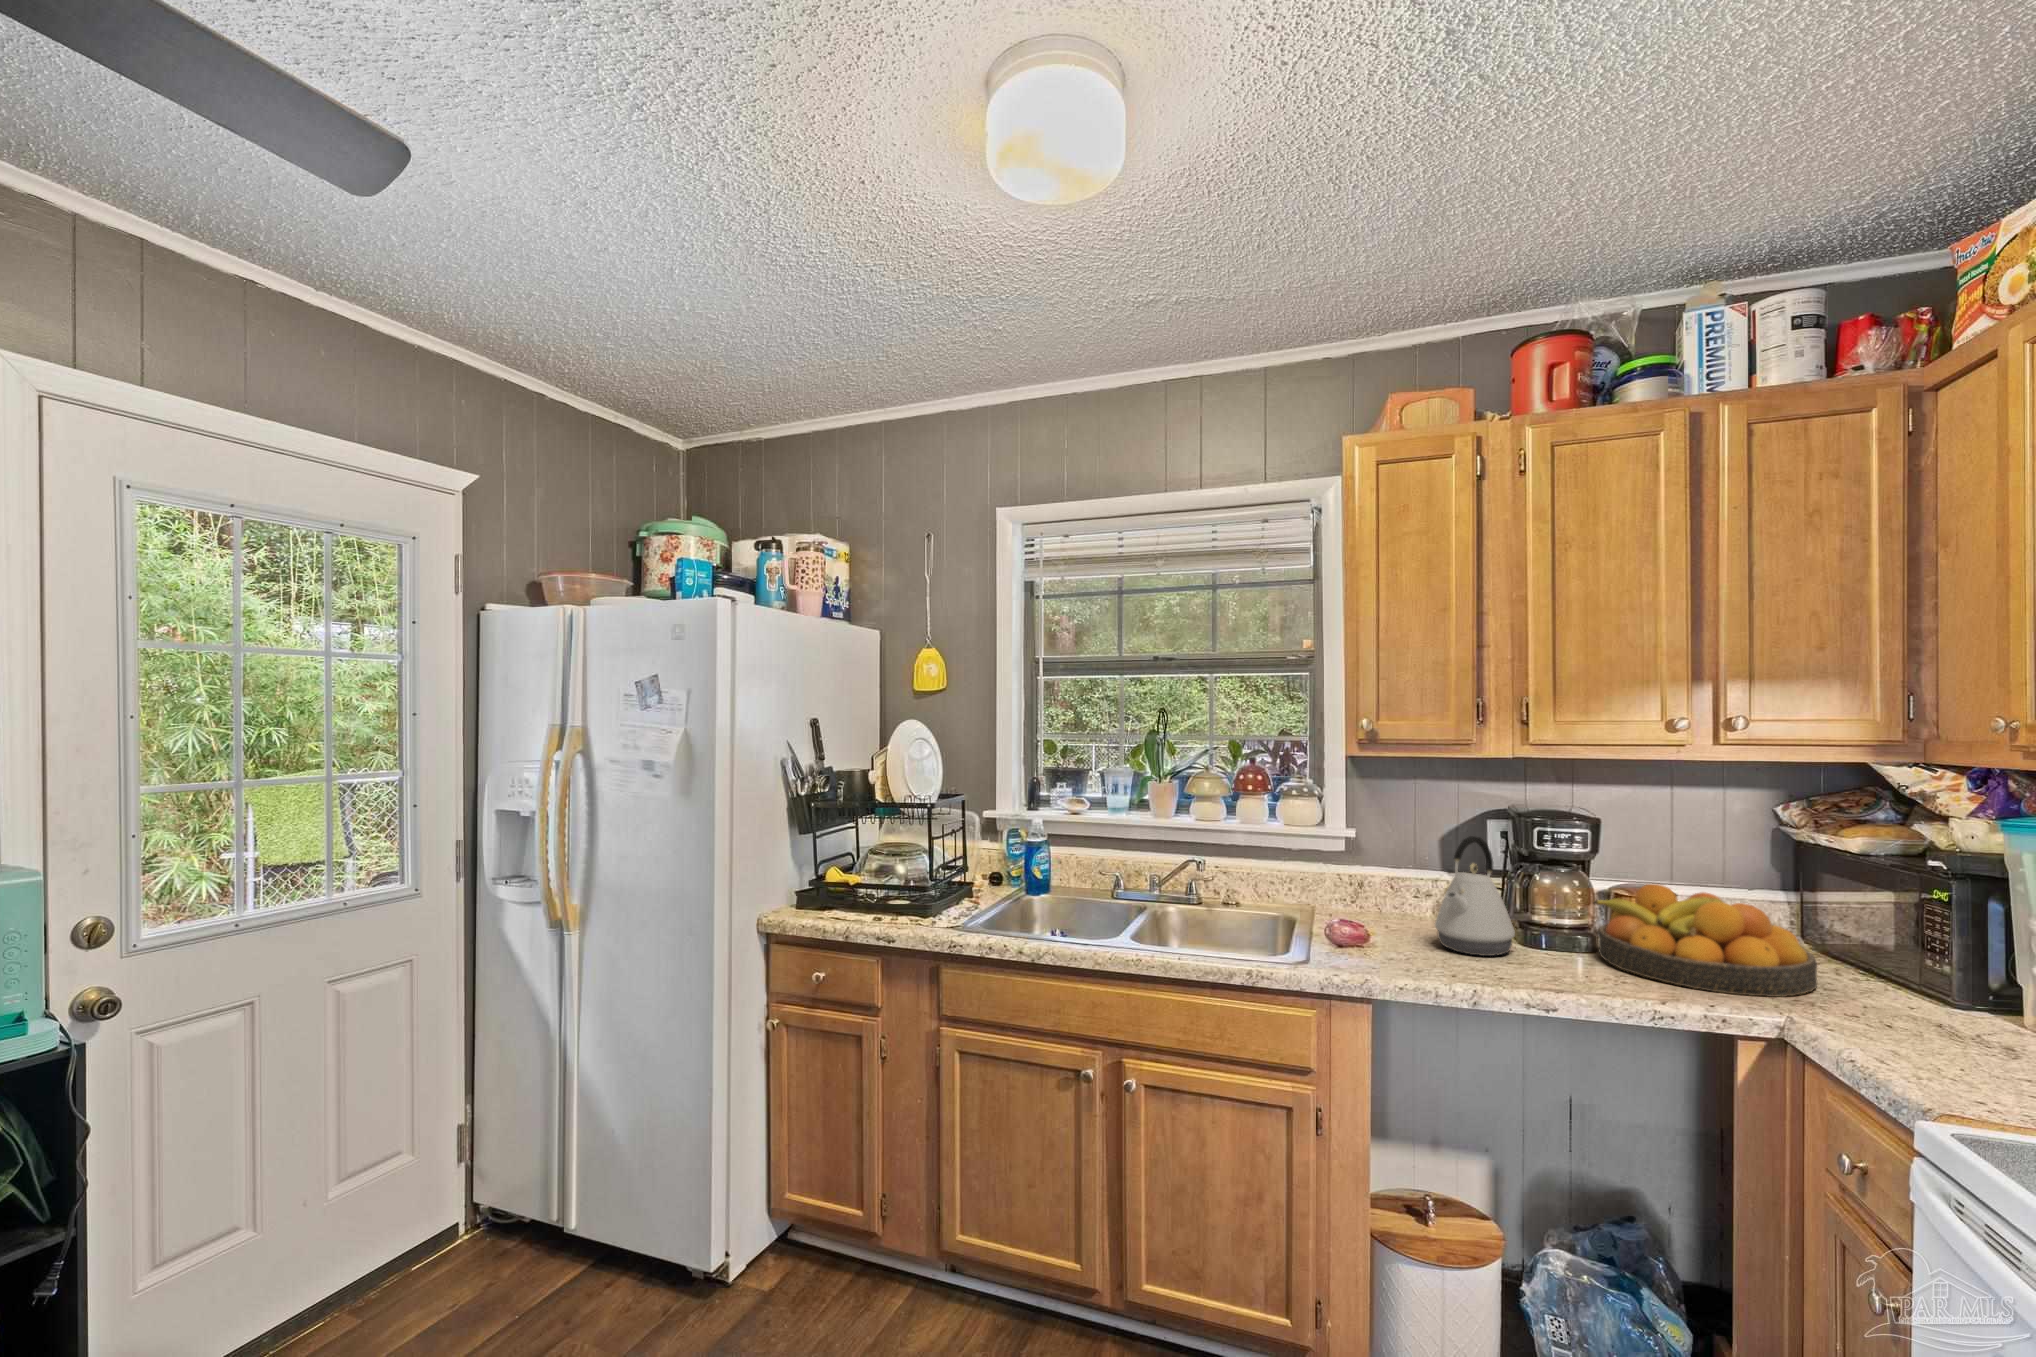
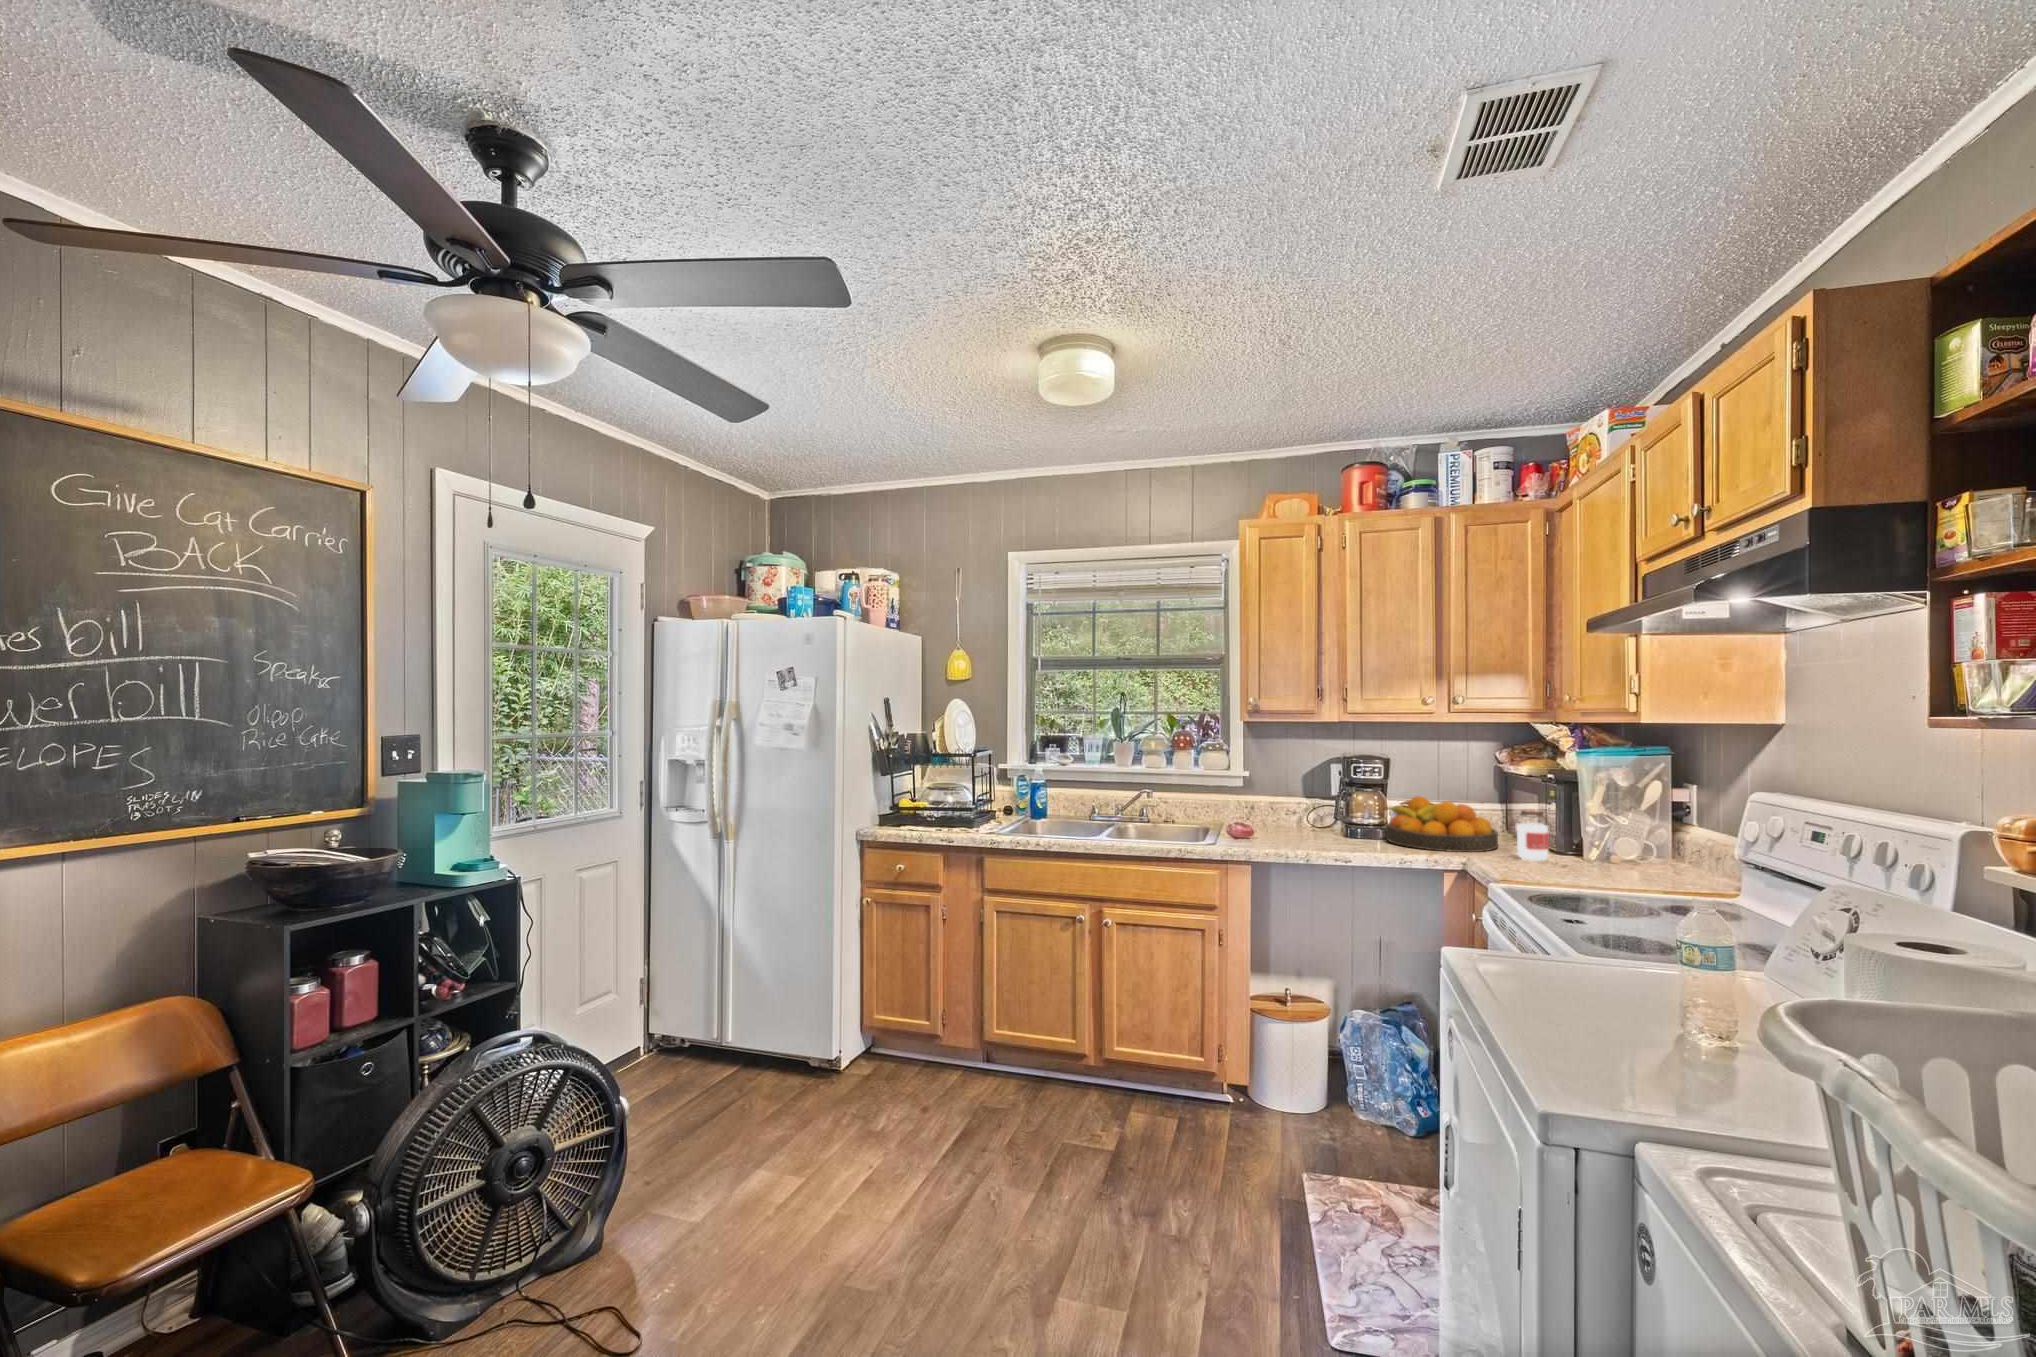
kettle: present [1435,836,1515,956] -> none [1293,770,1339,841]
jar: none [1881,934,1963,1037] -> present [1515,810,1549,861]

